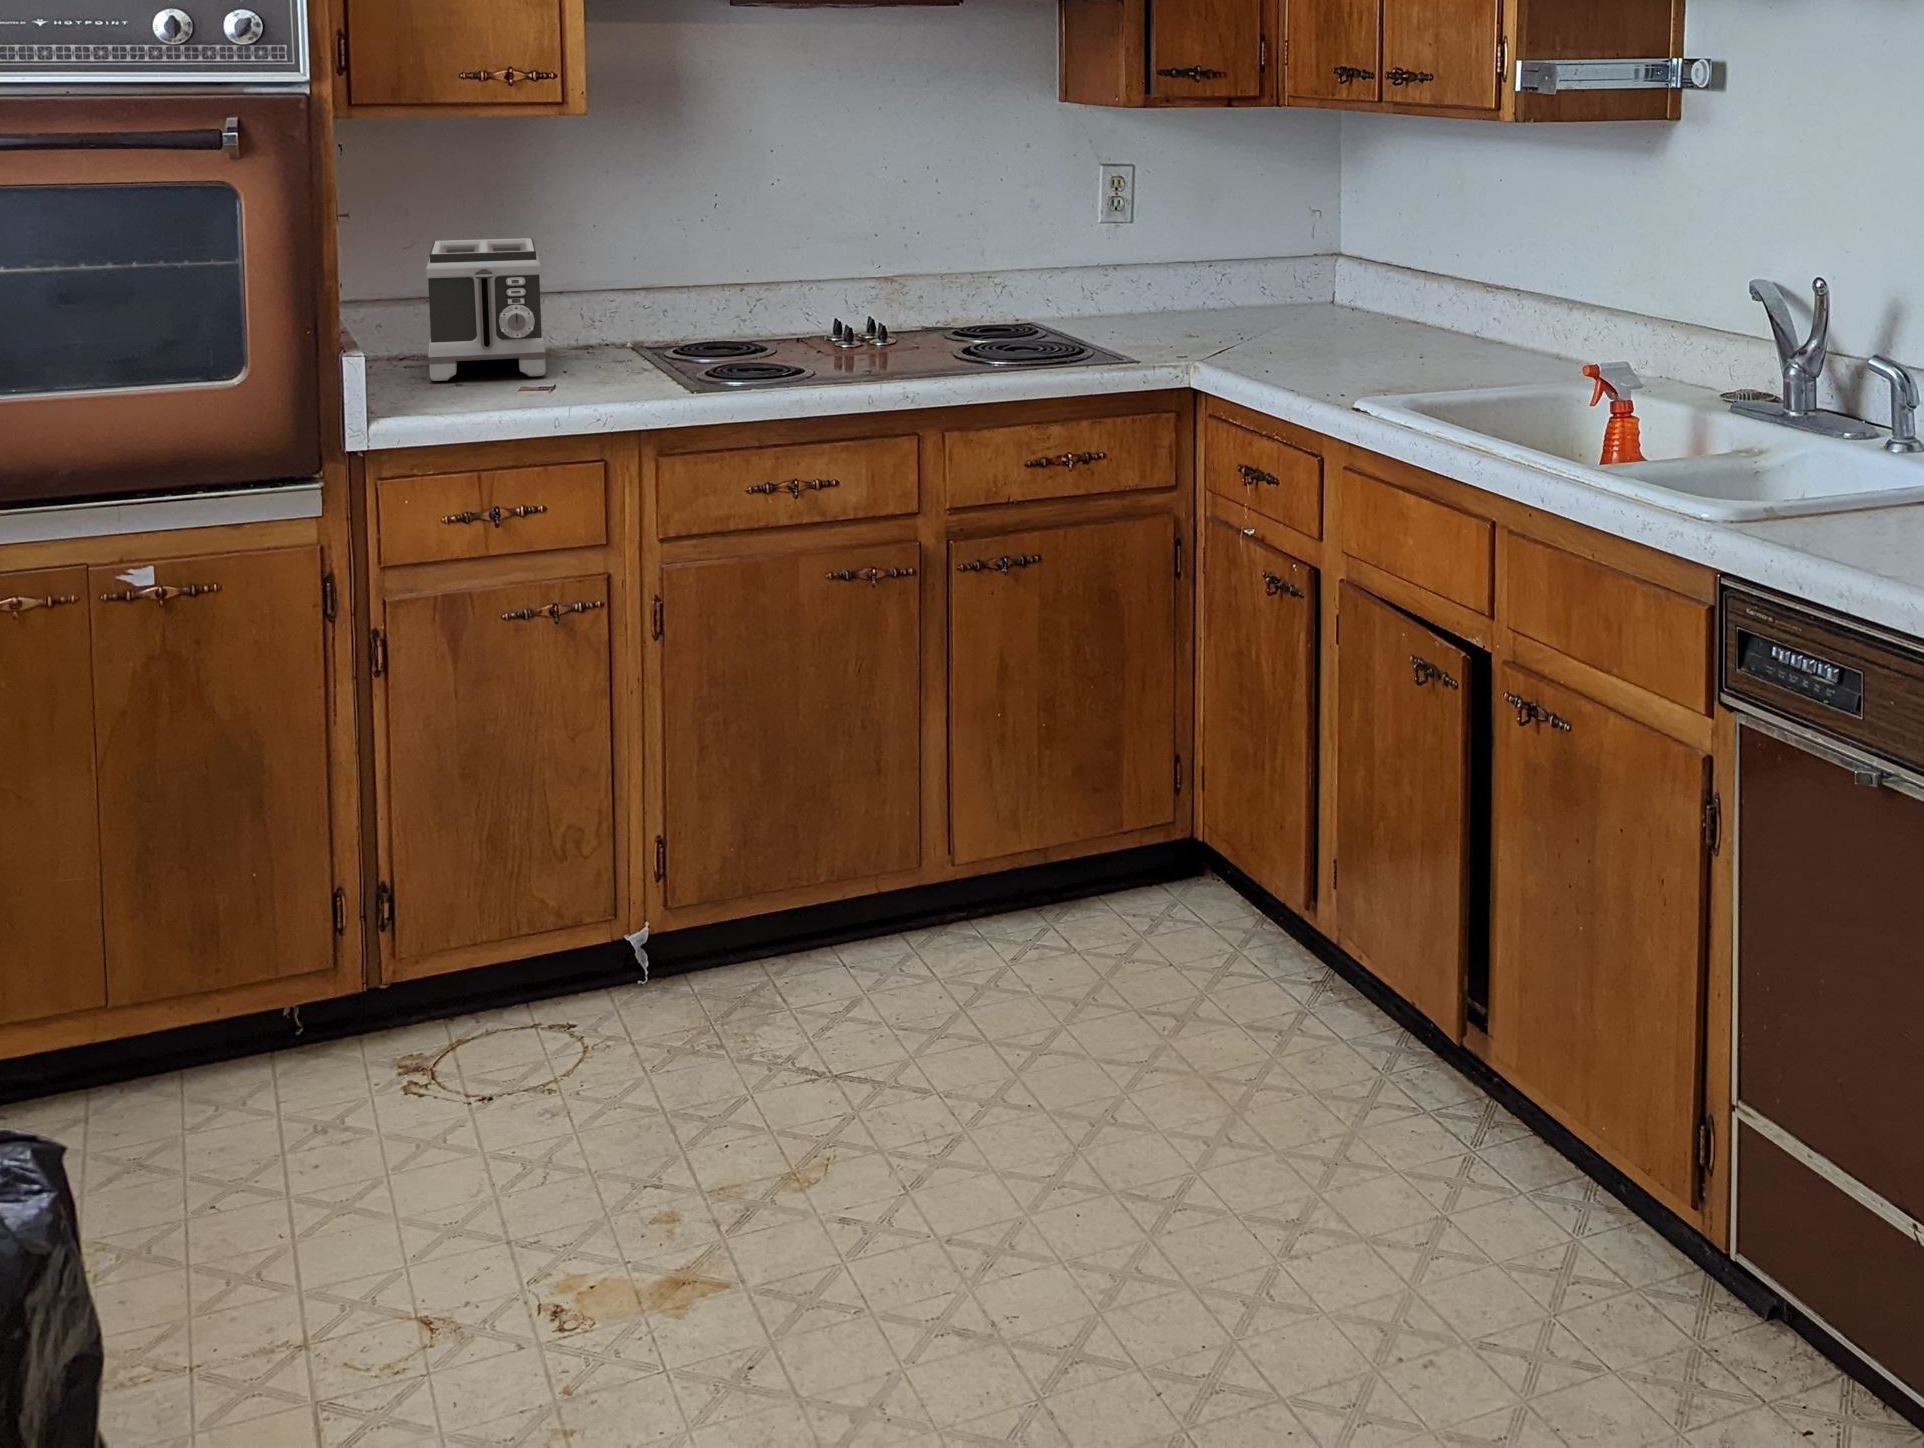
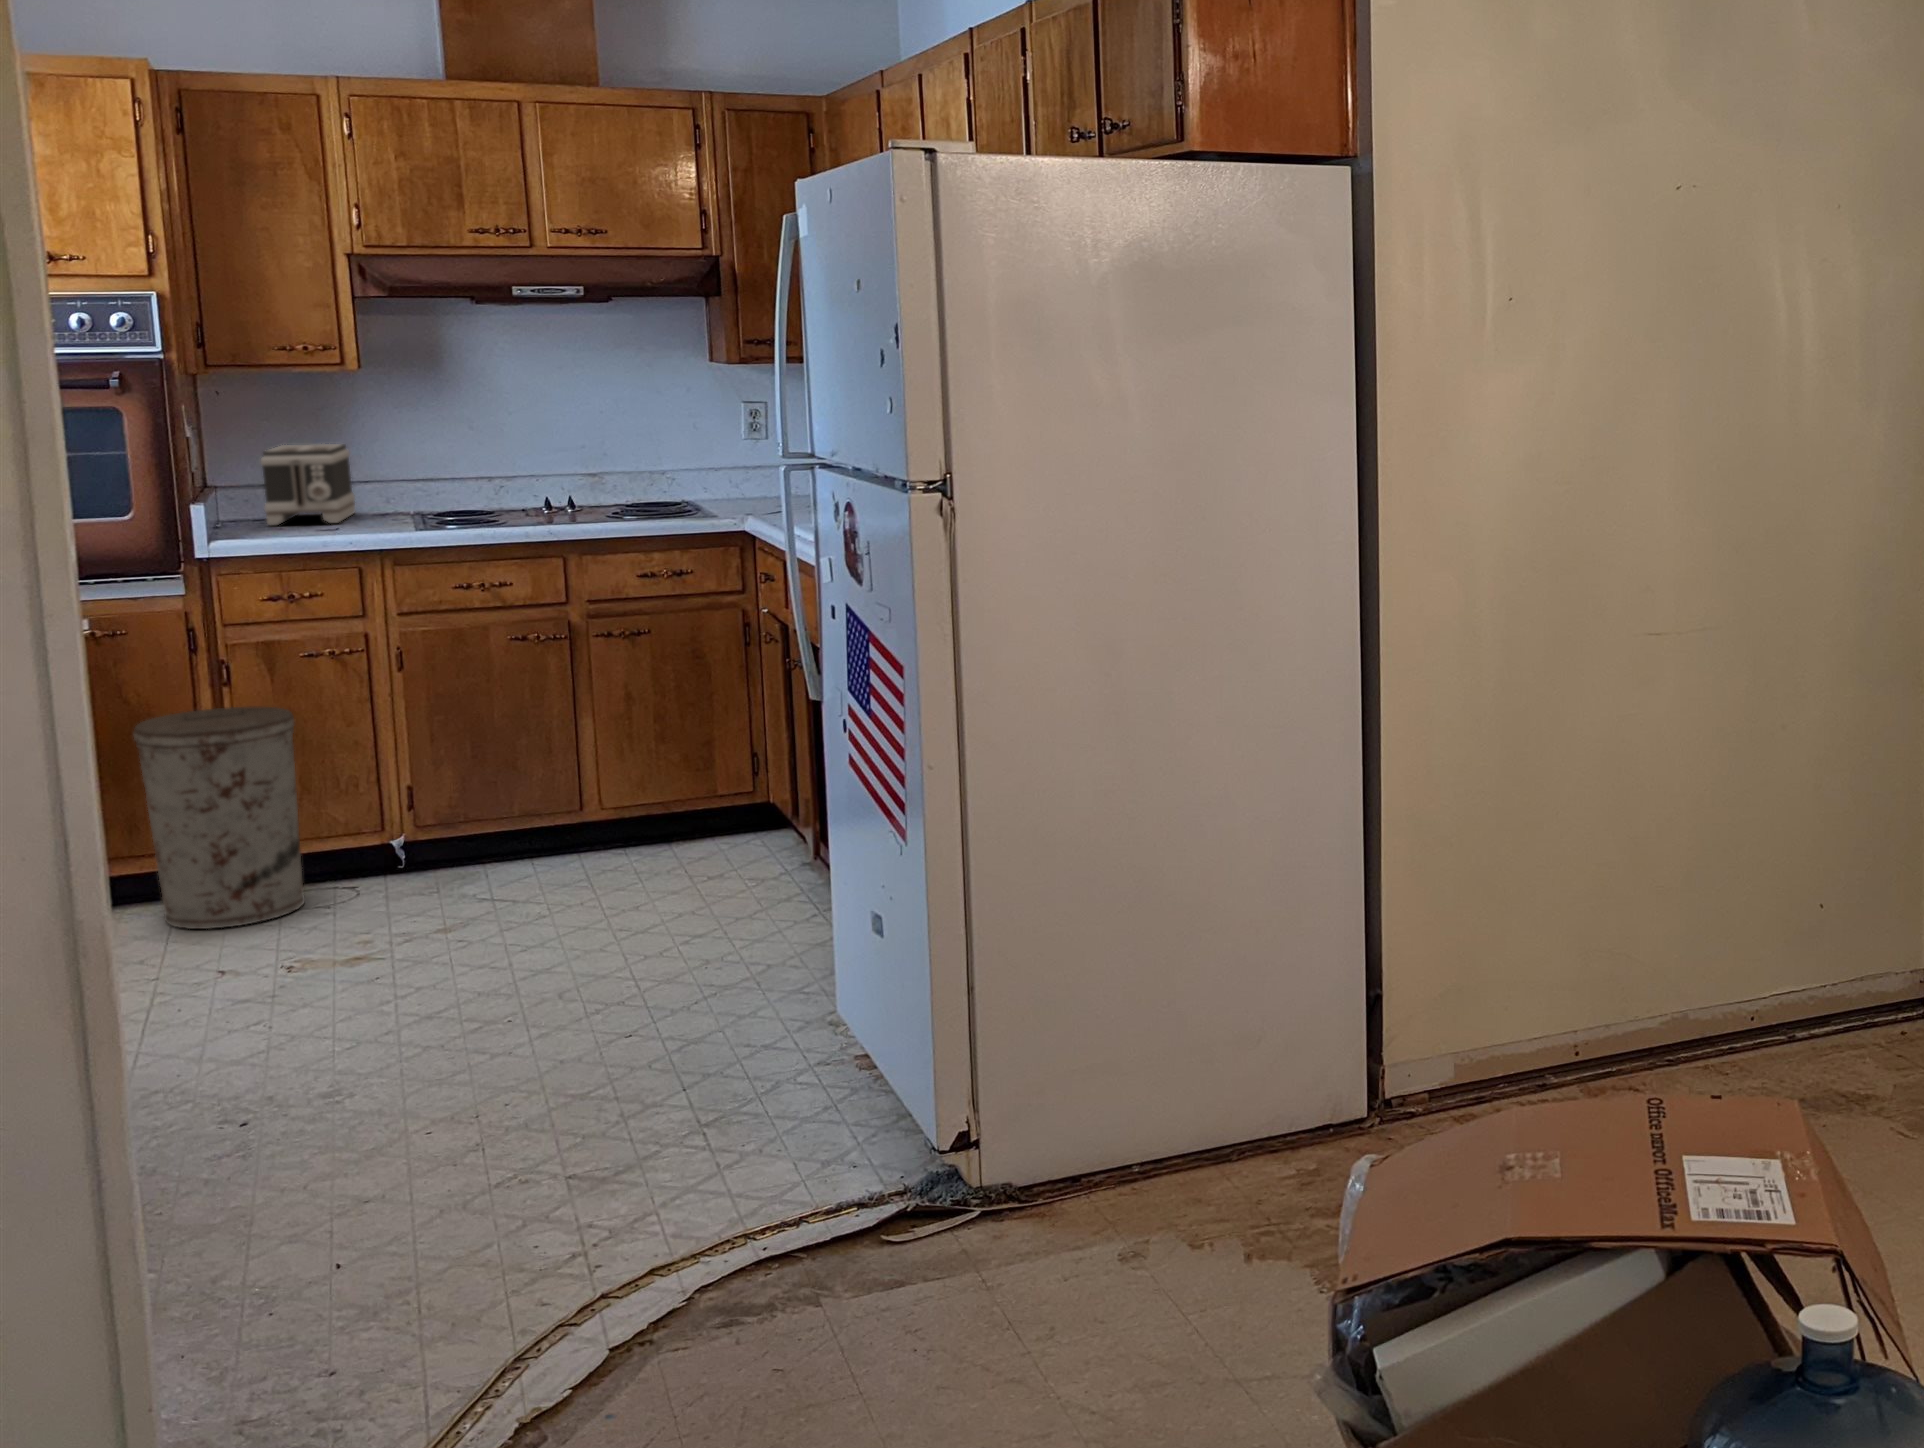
trash can: none [246,715,515,1157] -> present [134,706,305,929]

